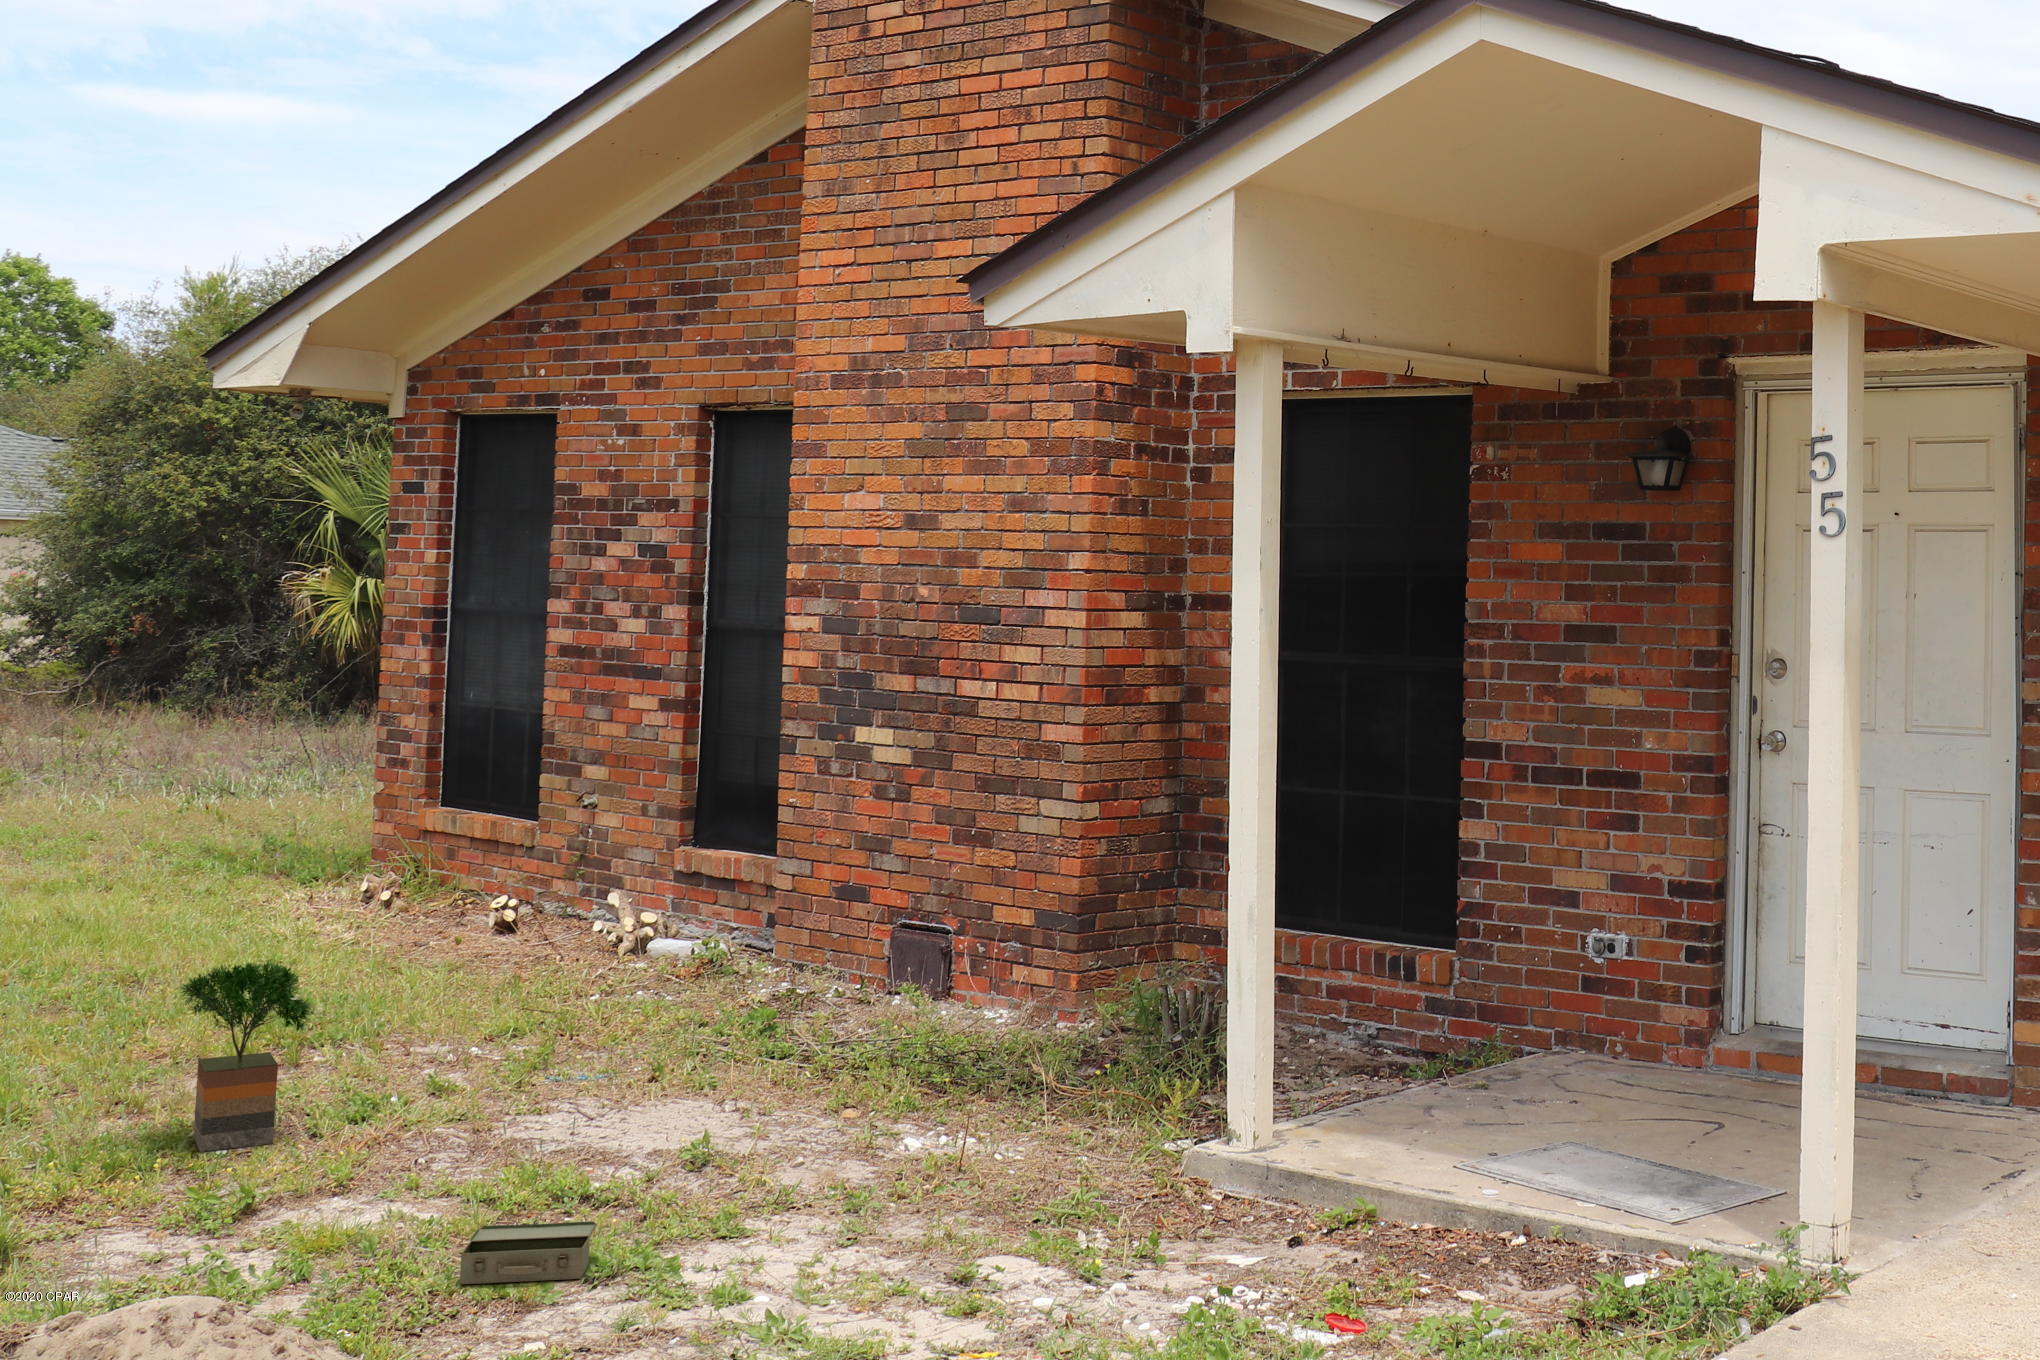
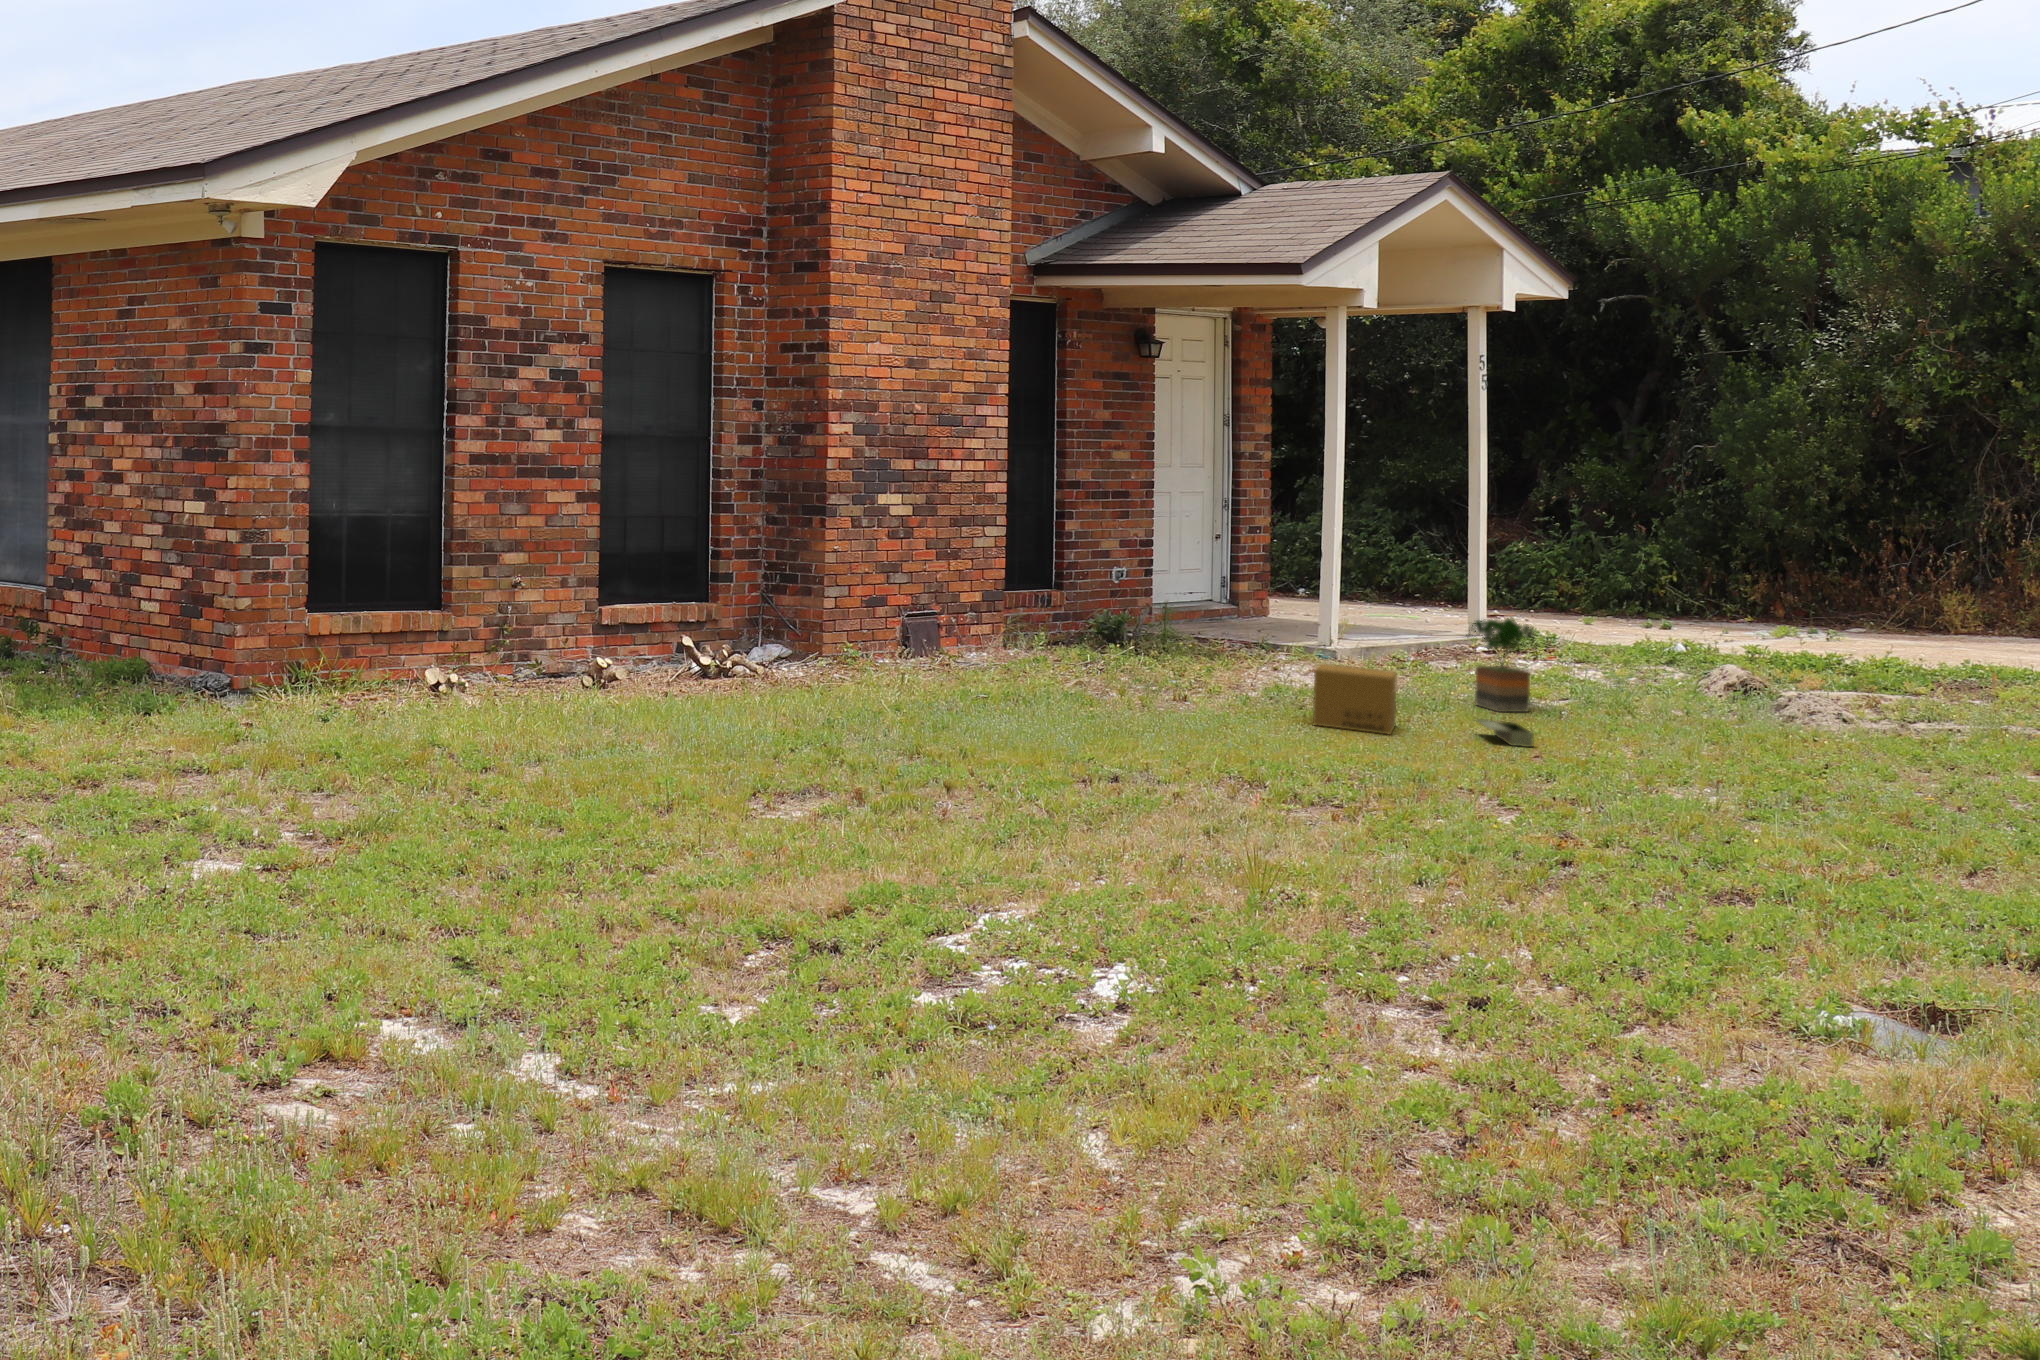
potted tree: present [180,961,312,1152] -> present [1466,618,1535,712]
cardboard box: none [532,1066,702,1212] -> present [1313,664,1397,734]

